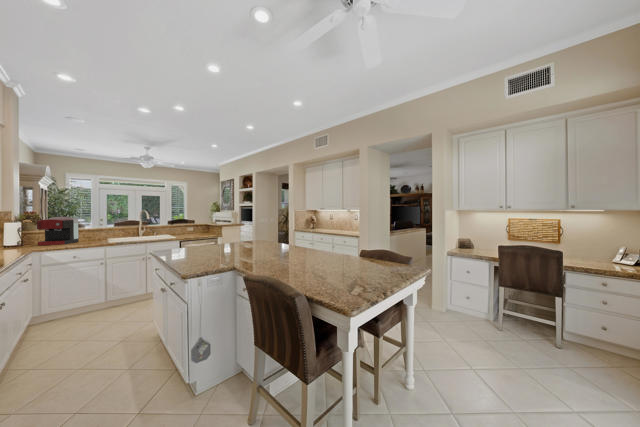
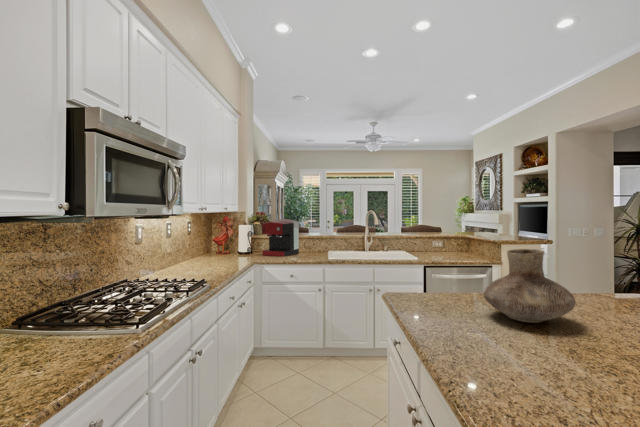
vase: none [195,225,224,249] -> present [484,249,576,323]

